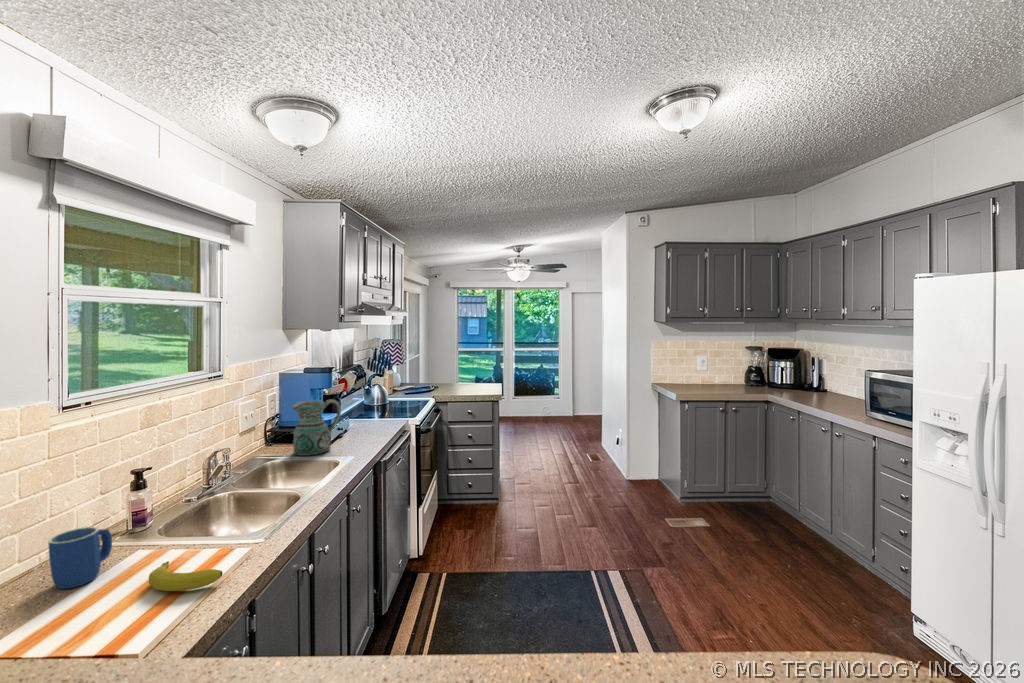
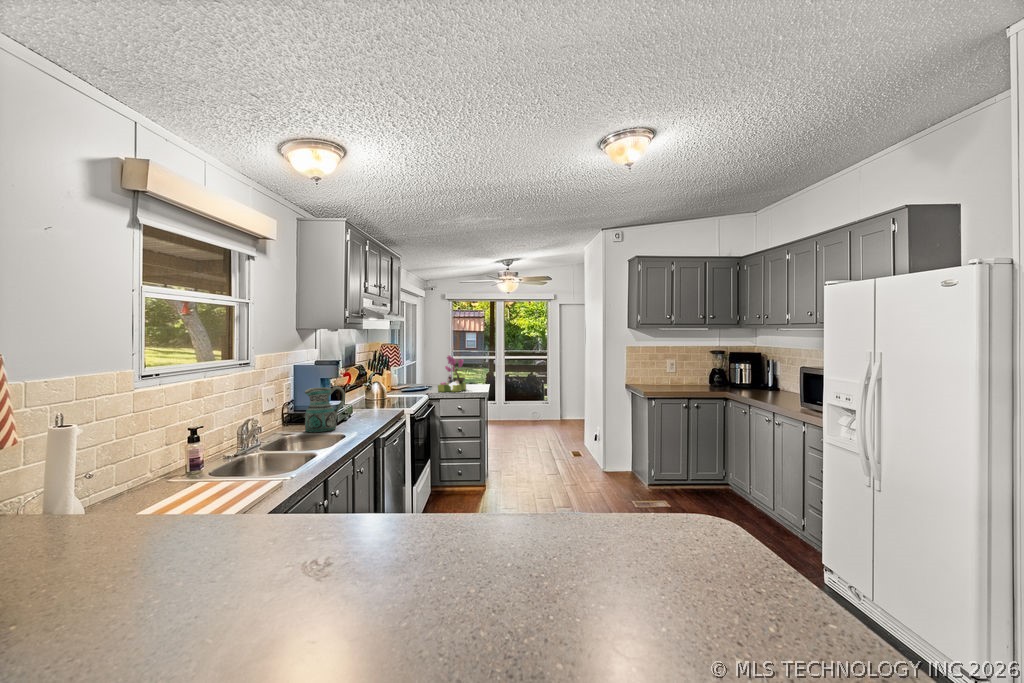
flower arrangement: none [446,352,477,394] -> present [438,355,466,392]
mug: present [48,527,112,589] -> none [138,460,180,502]
fruit: present [149,561,223,591] -> none [211,486,264,501]

